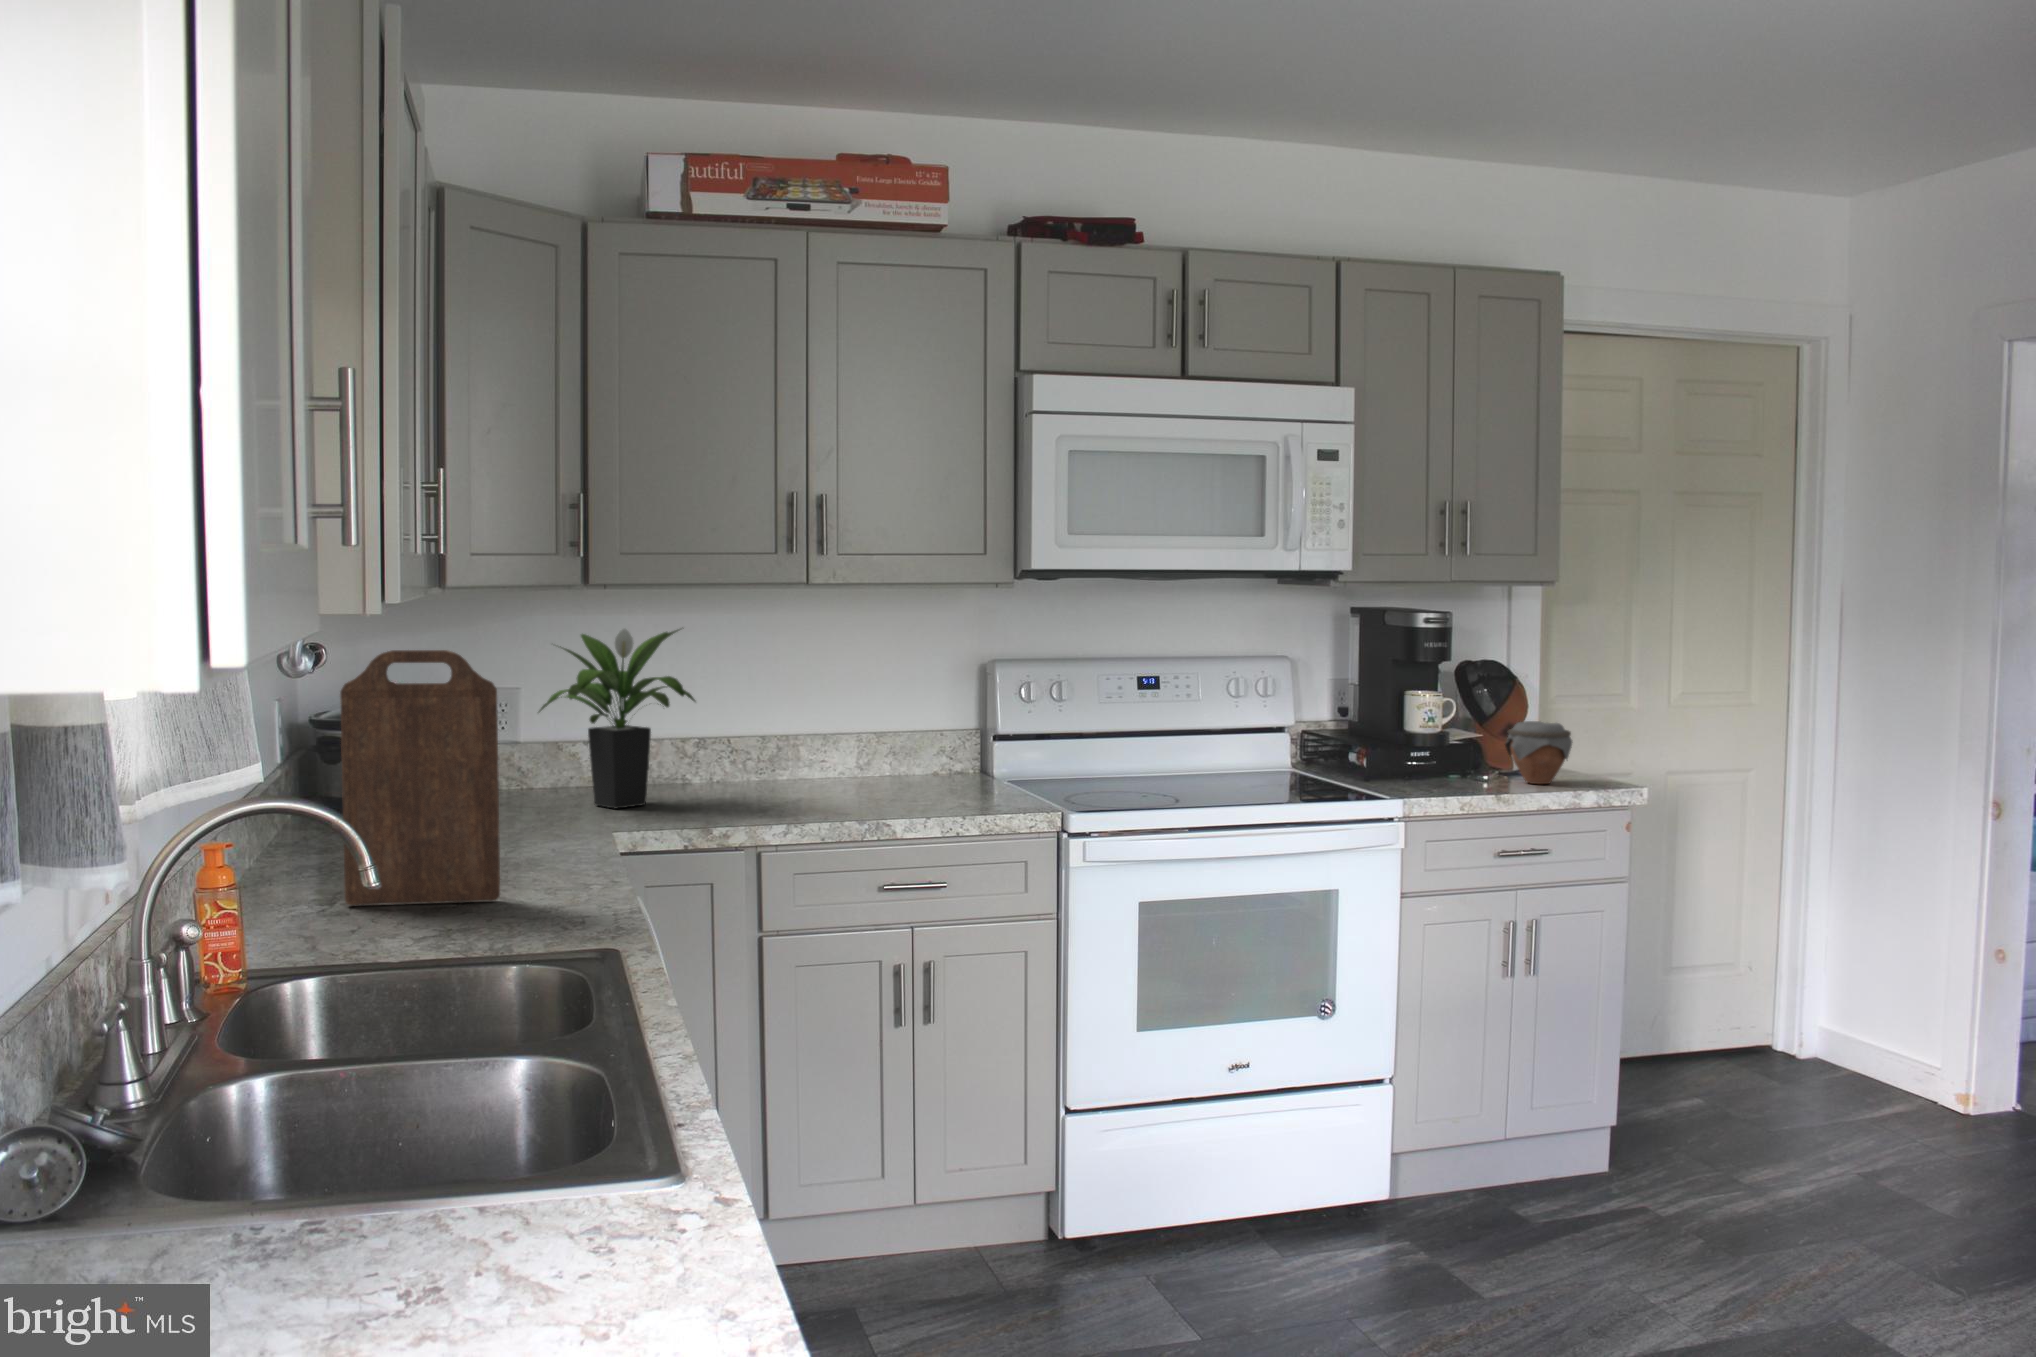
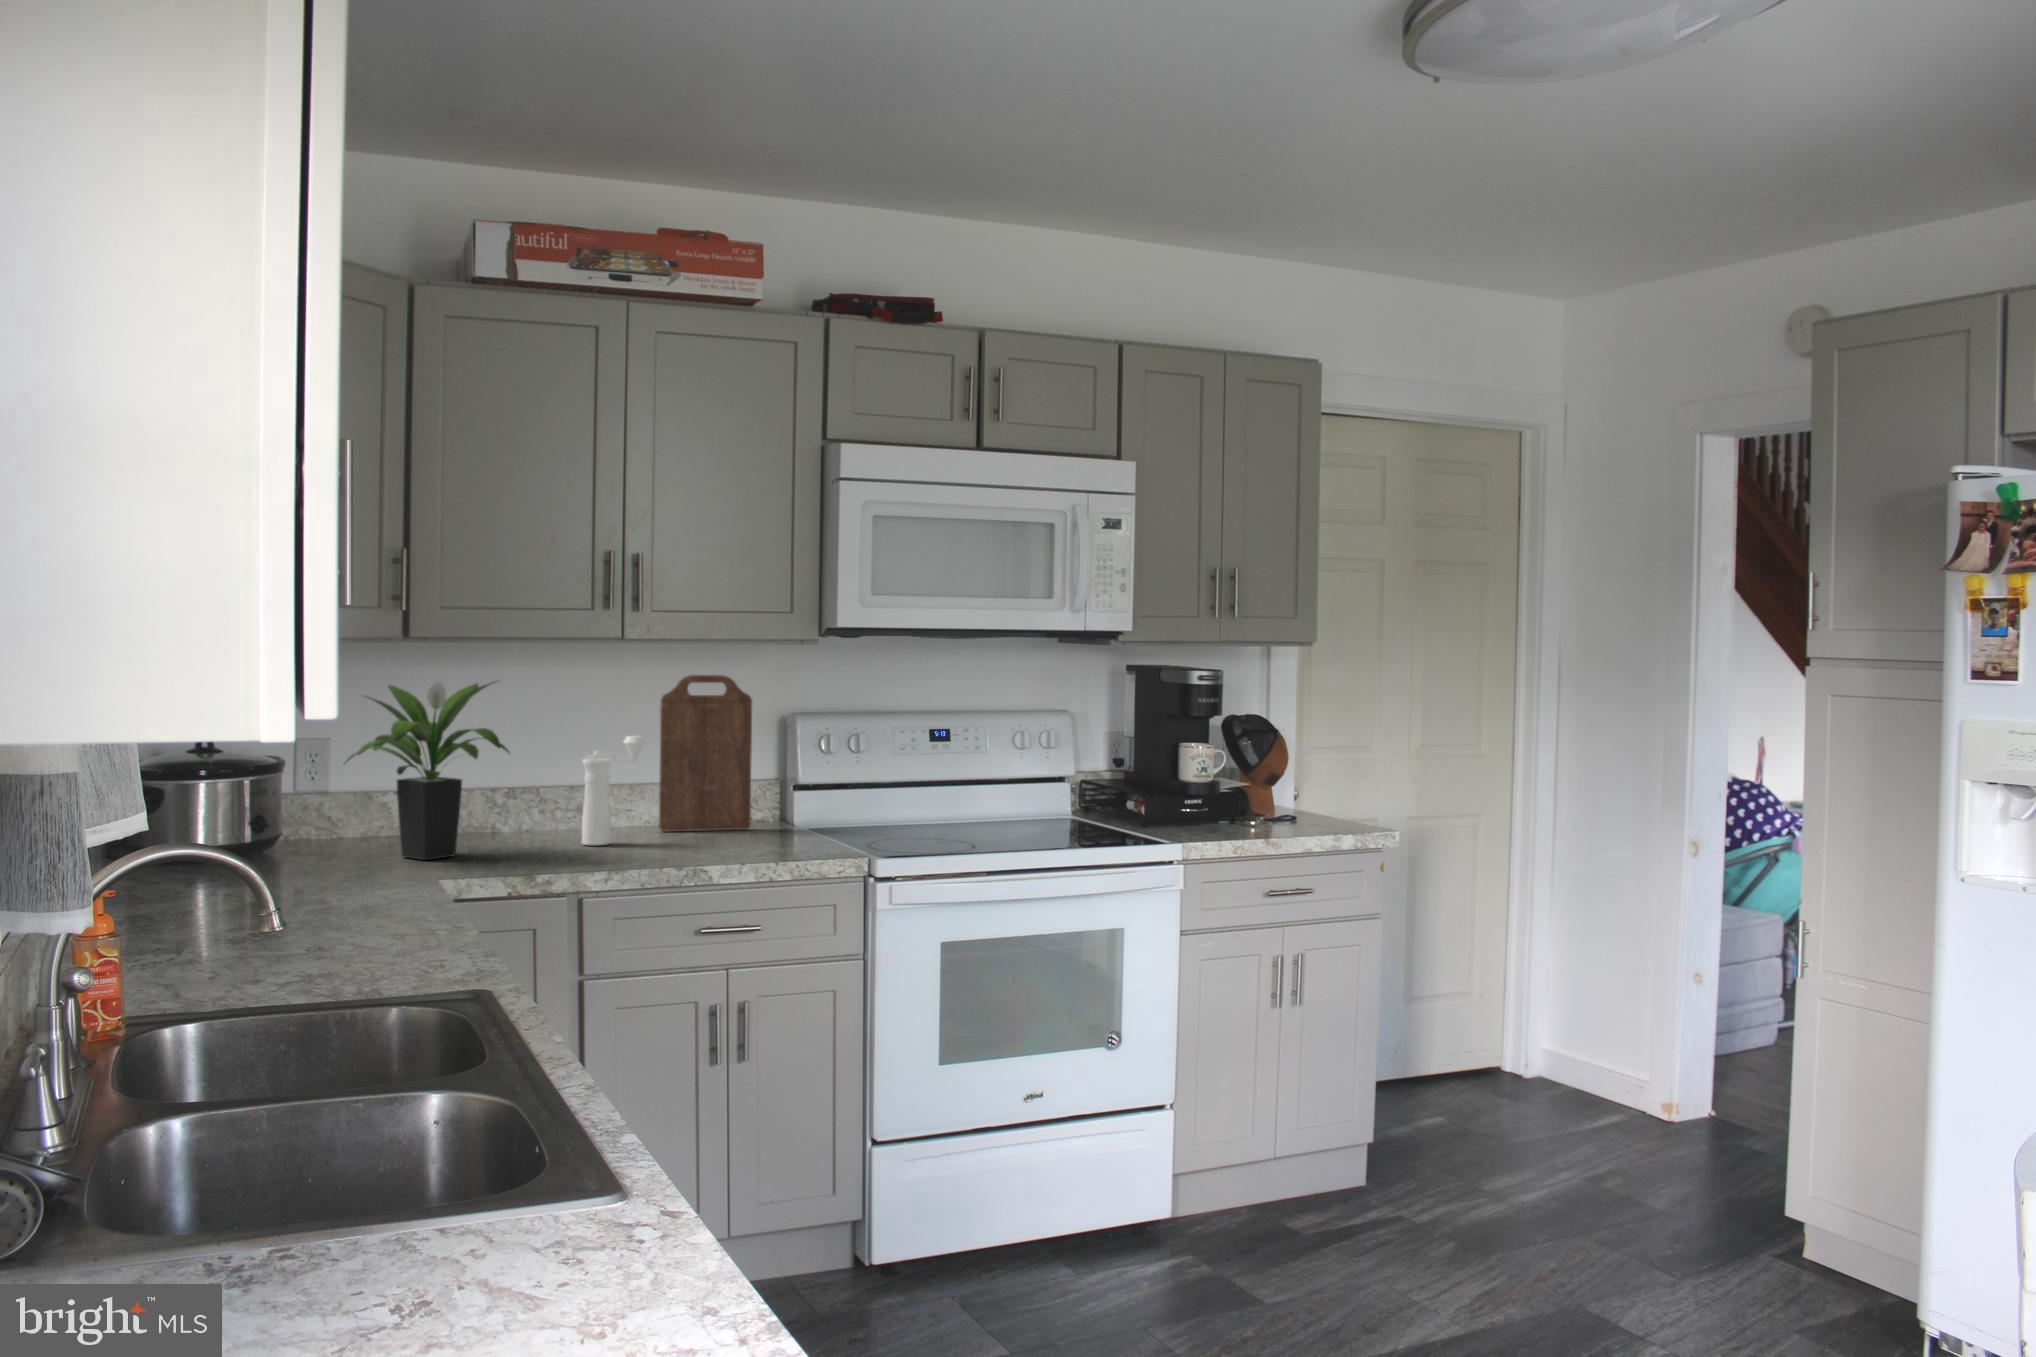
cutting board: present [340,650,500,905] -> present [659,675,752,831]
pepper mill: none [771,684,836,795] -> present [582,736,645,845]
jar: present [1505,721,1573,784] -> none [1267,771,1326,829]

